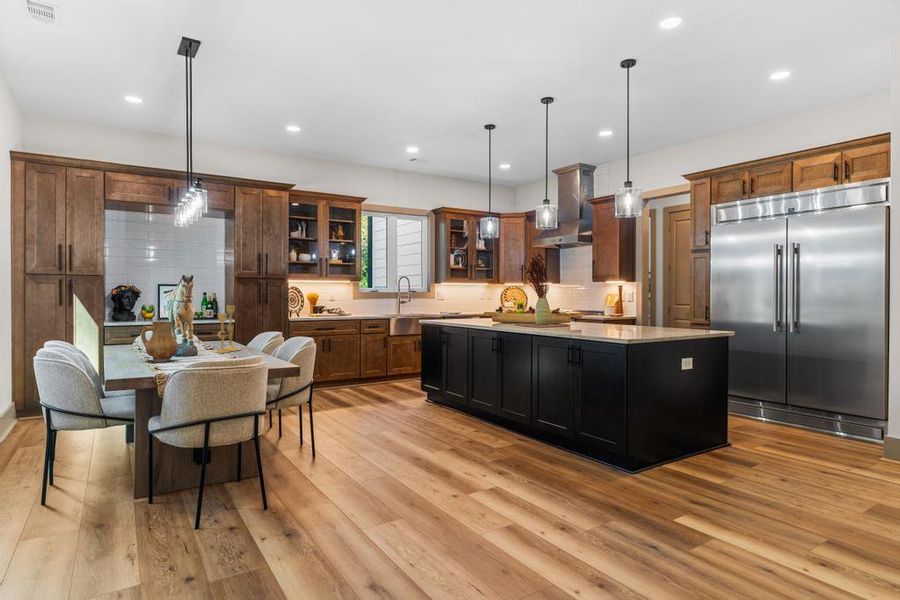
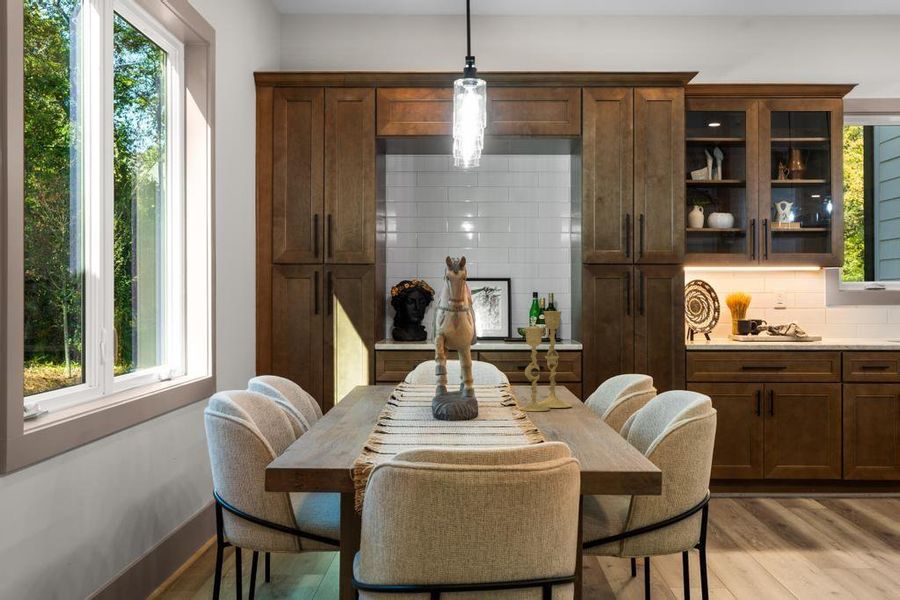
ceramic pitcher: present [141,321,178,362] -> none [367,340,433,426]

